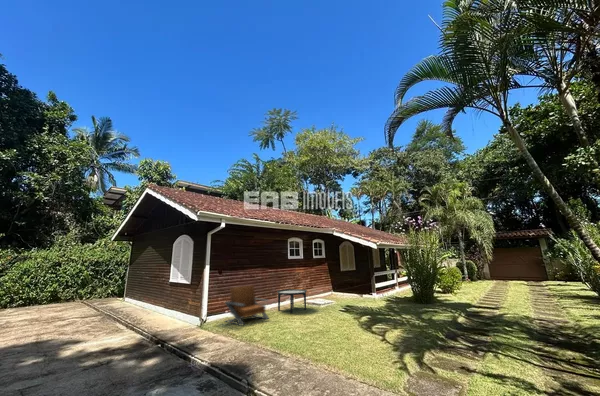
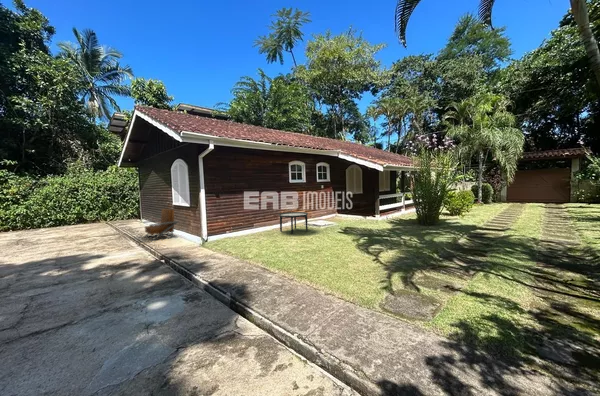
lounge chair: present [225,285,269,325] -> present [144,209,178,241]

